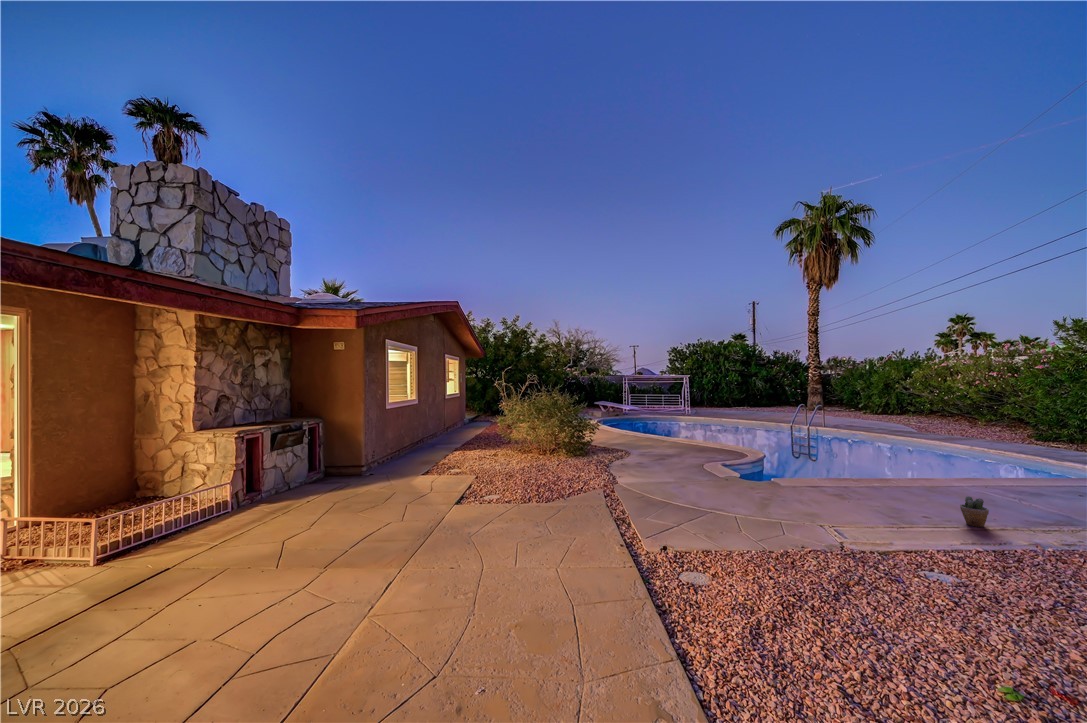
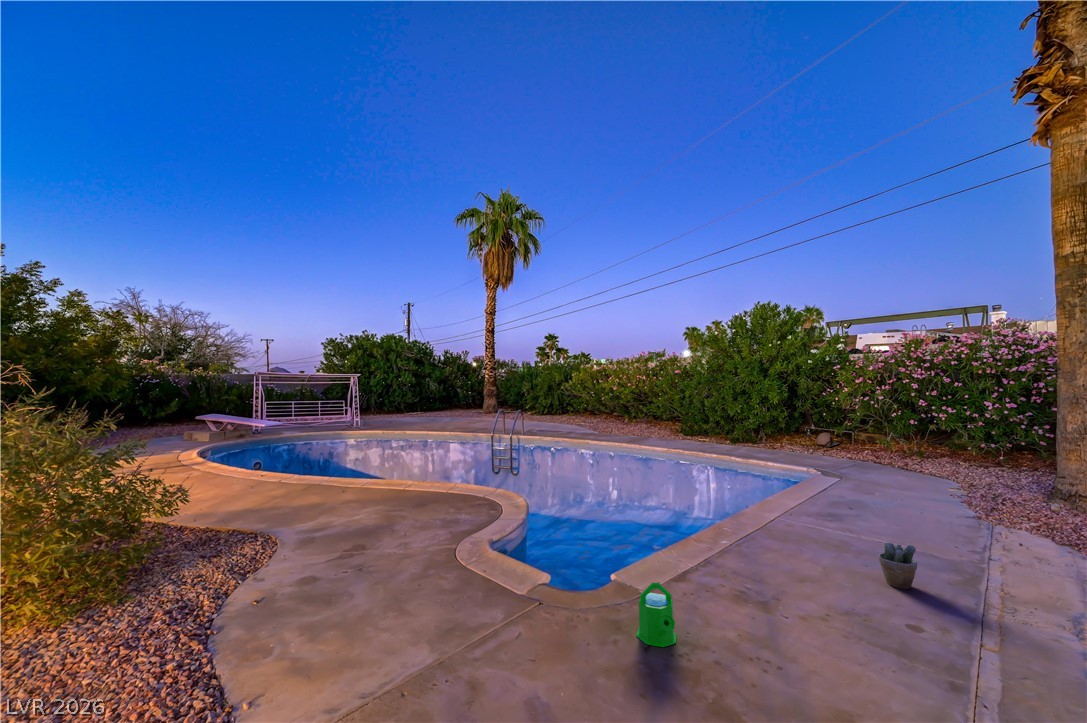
watering can: none [756,479,777,505] -> present [636,583,677,647]

